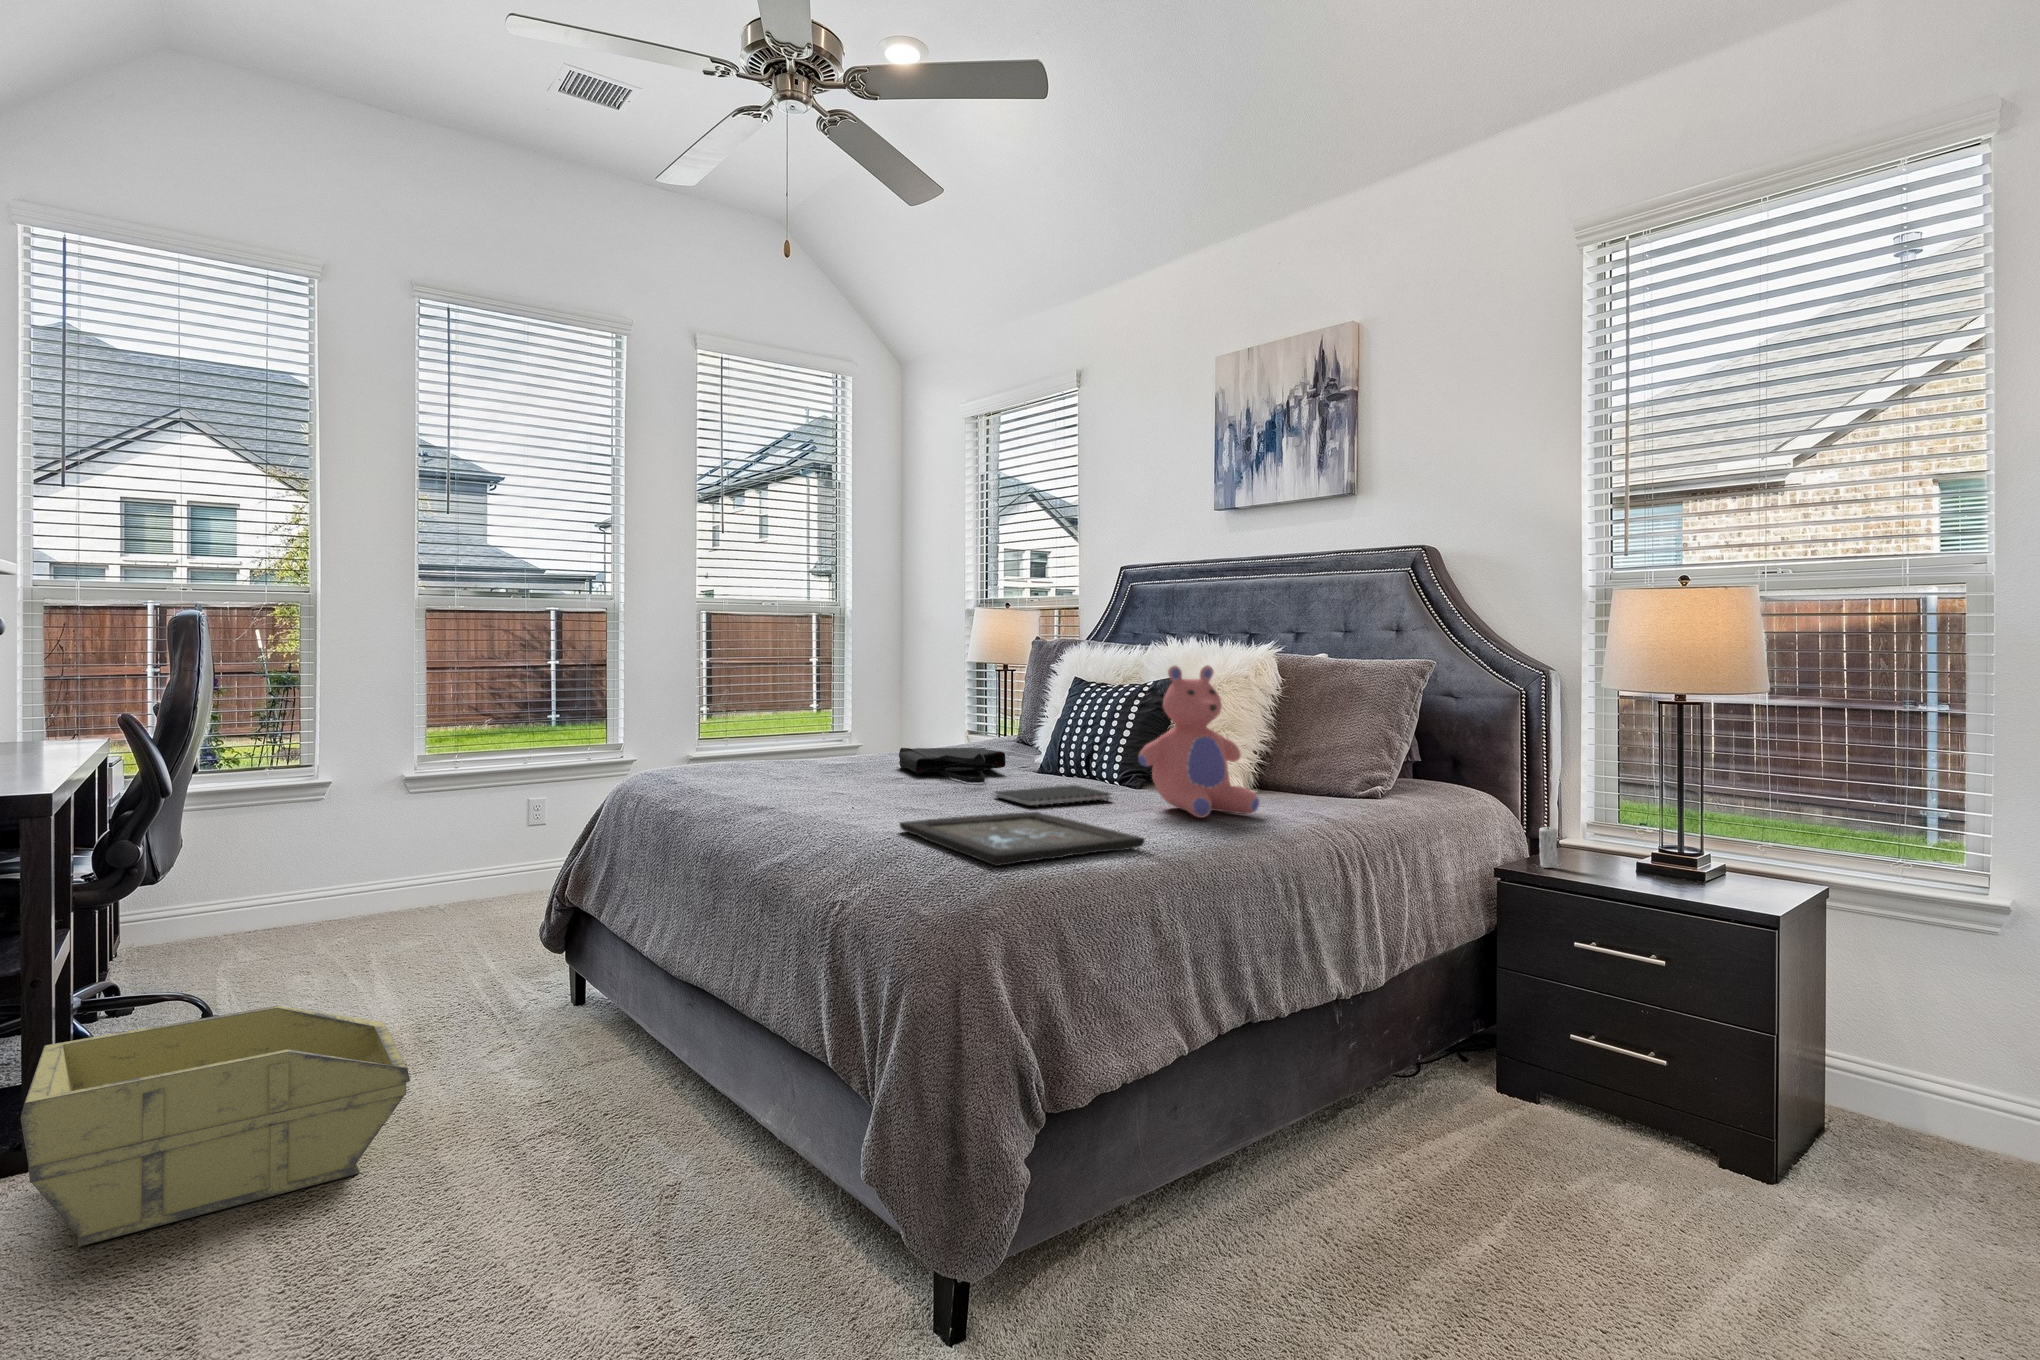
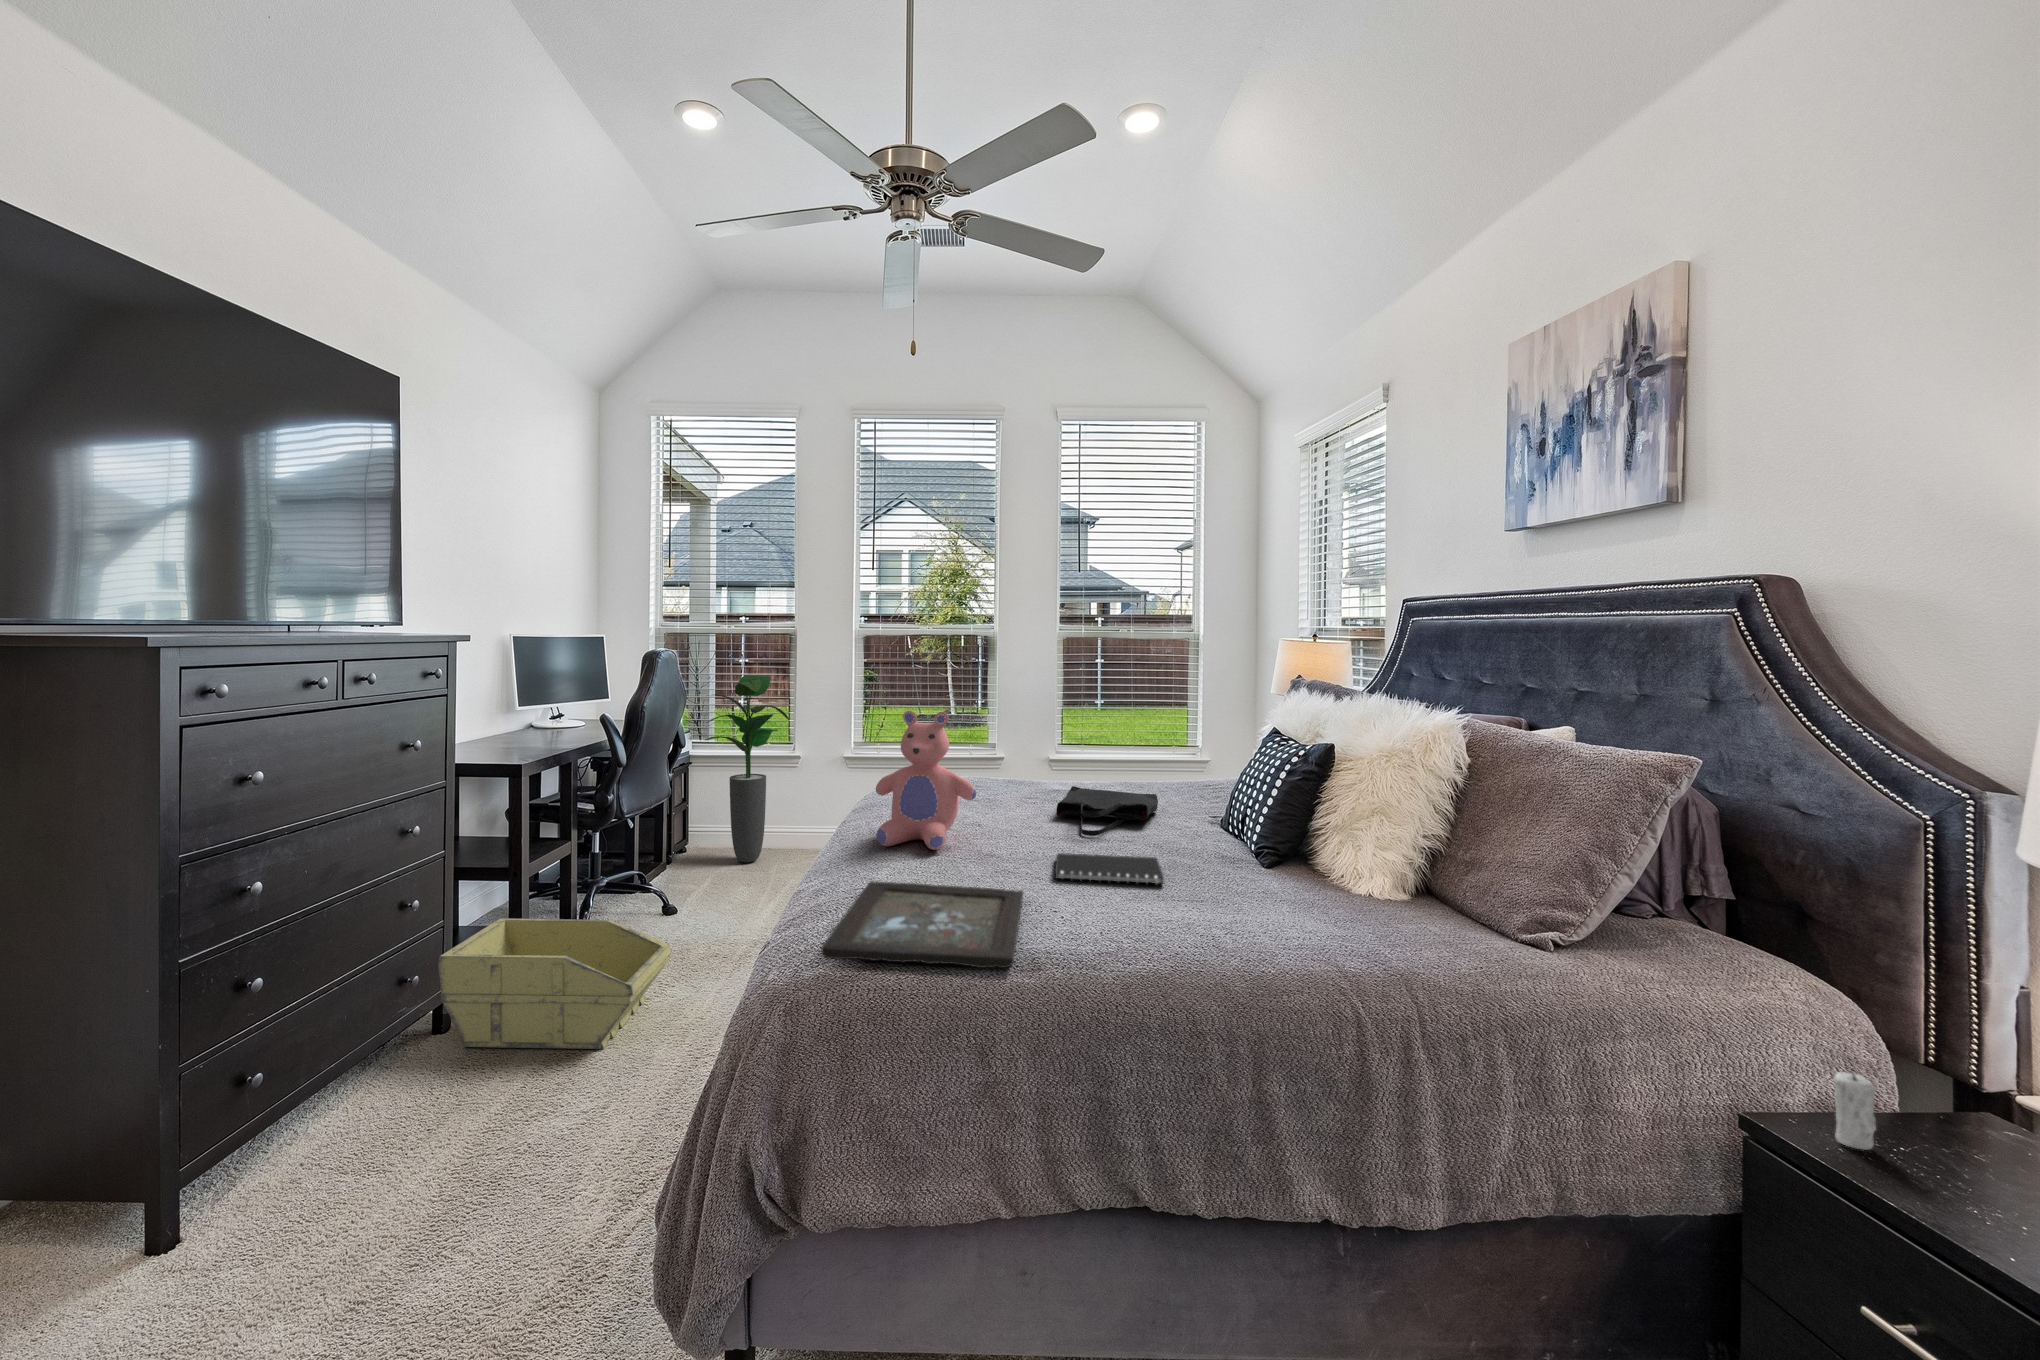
potted plant: none [173,660,326,950] -> present [705,675,789,862]
teddy bear: present [1138,665,1259,818] -> present [876,711,976,850]

